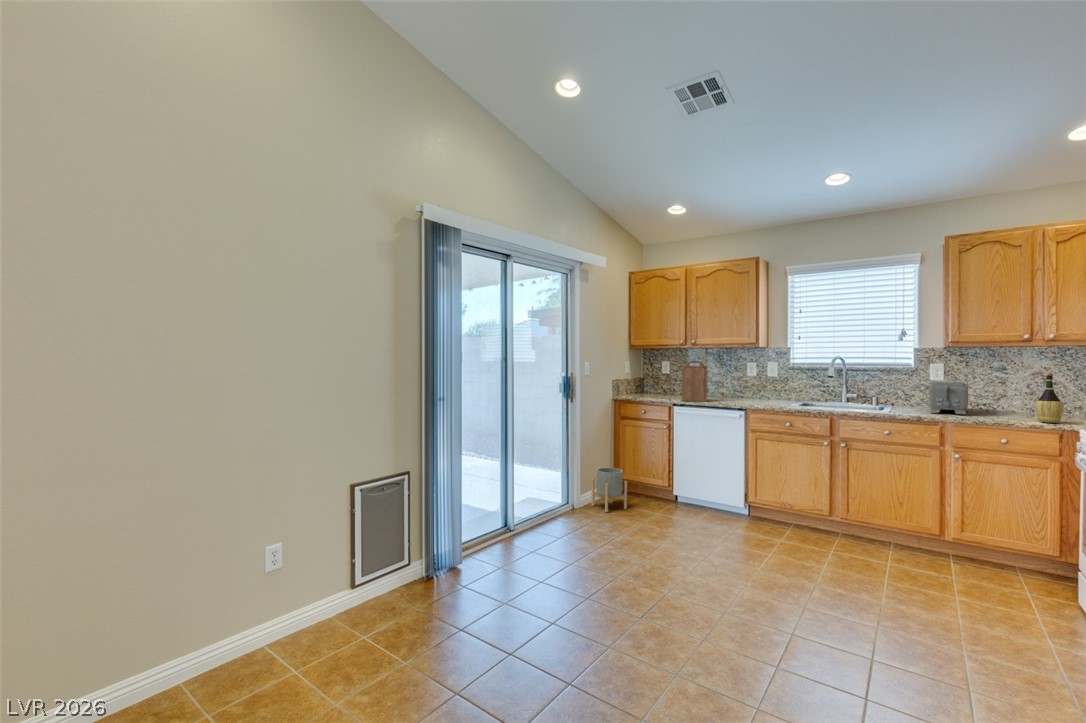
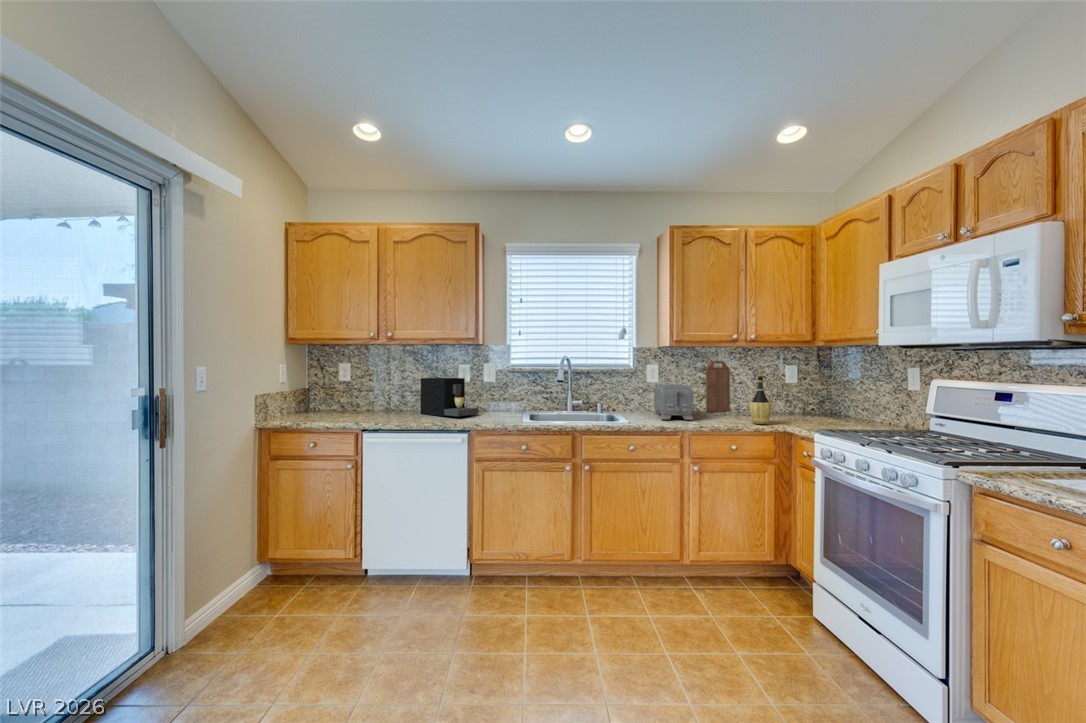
cutting board: present [682,361,707,402] -> present [706,361,730,412]
coffee maker: none [716,372,759,400] -> present [420,378,478,416]
planter: present [591,468,627,512] -> none [212,549,284,639]

